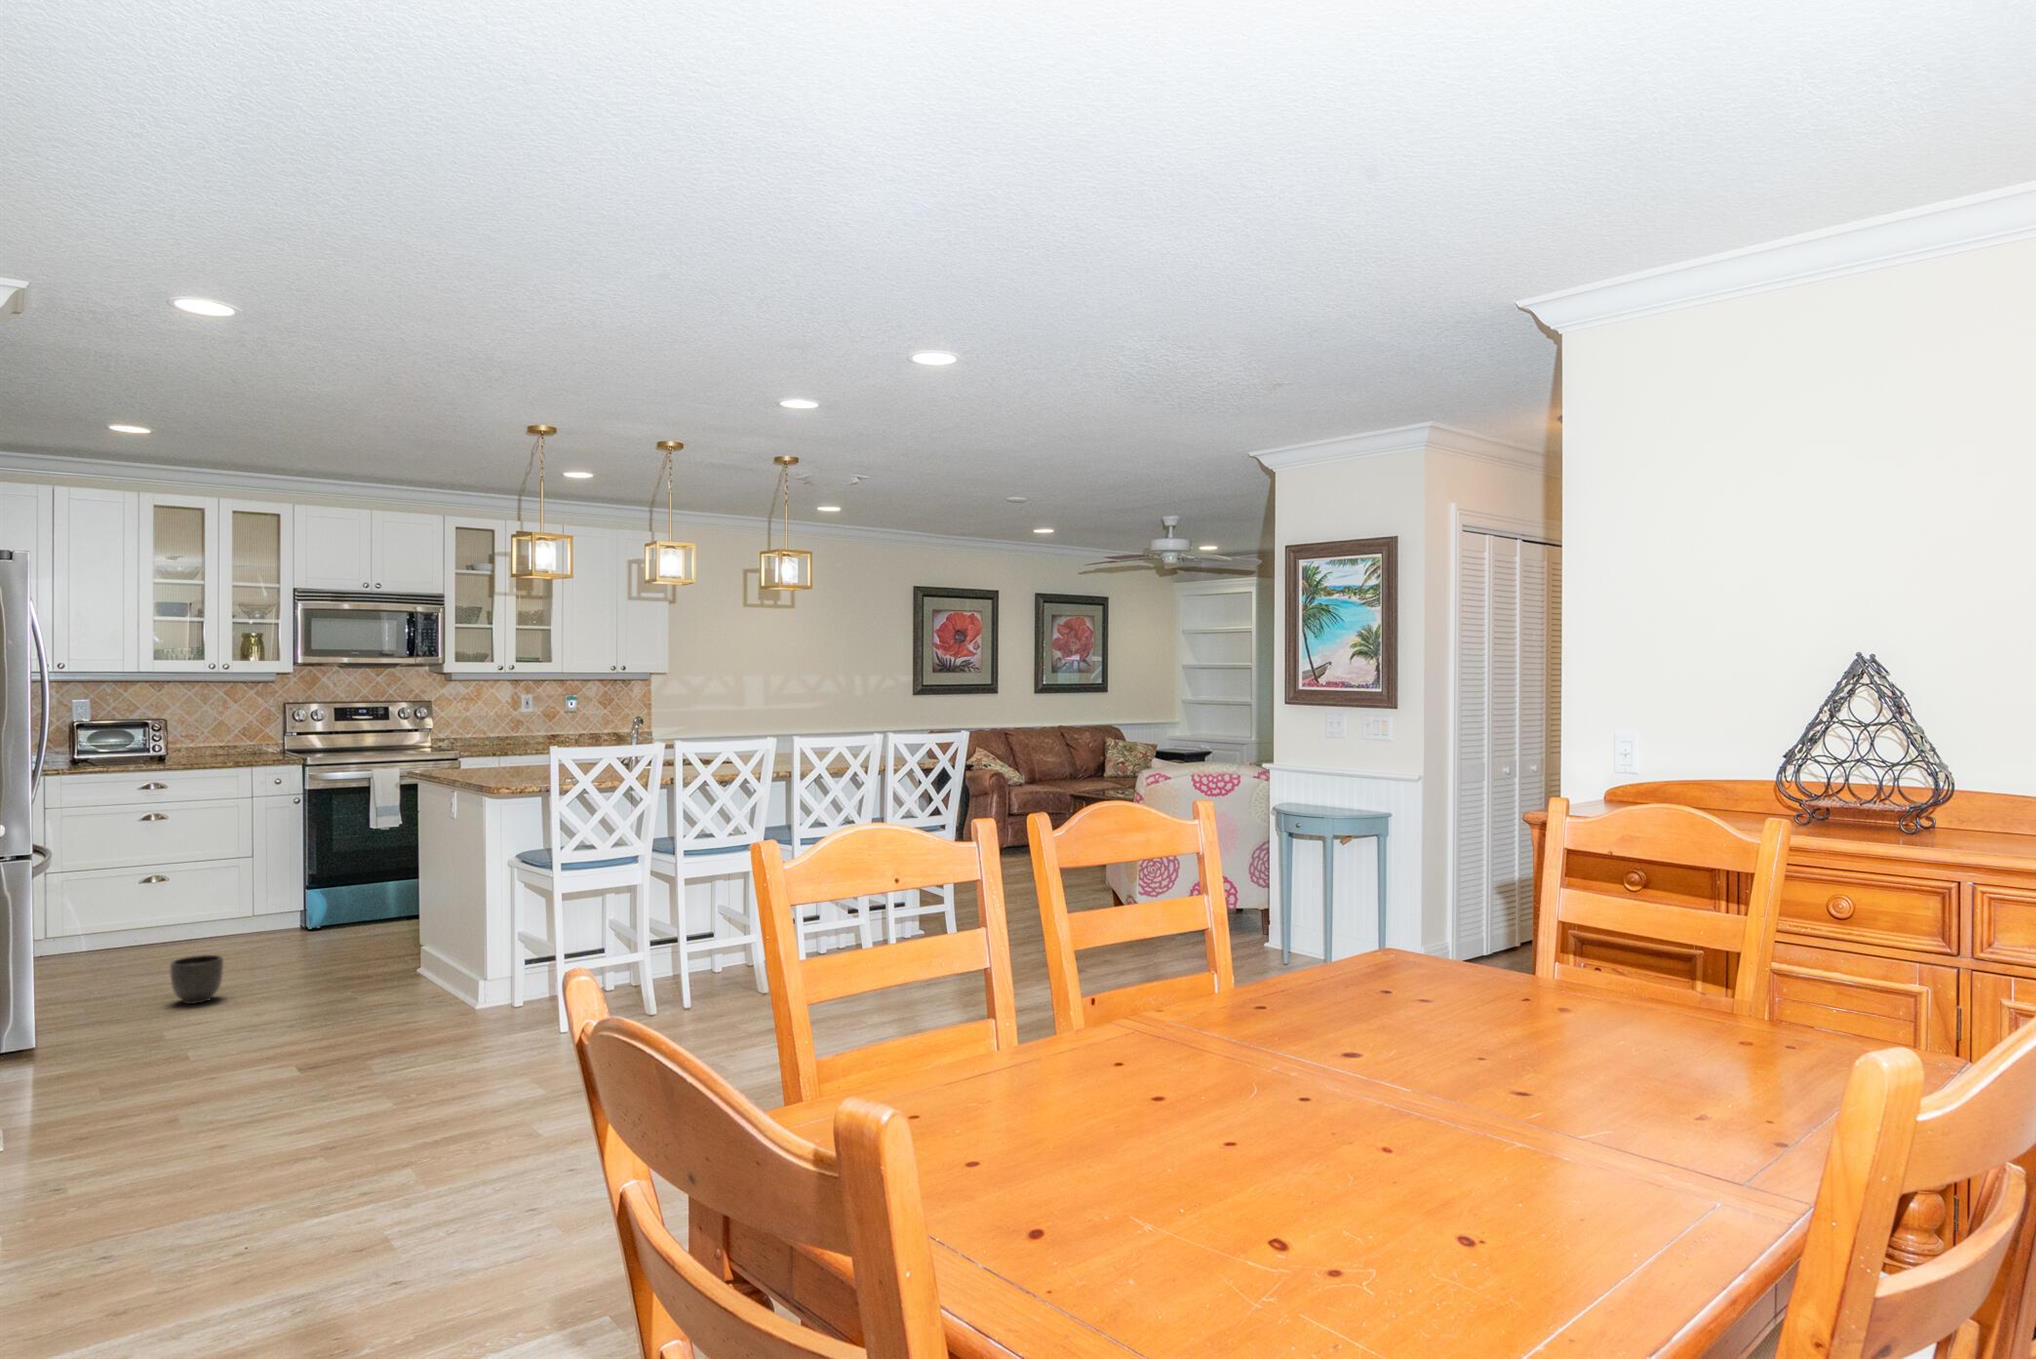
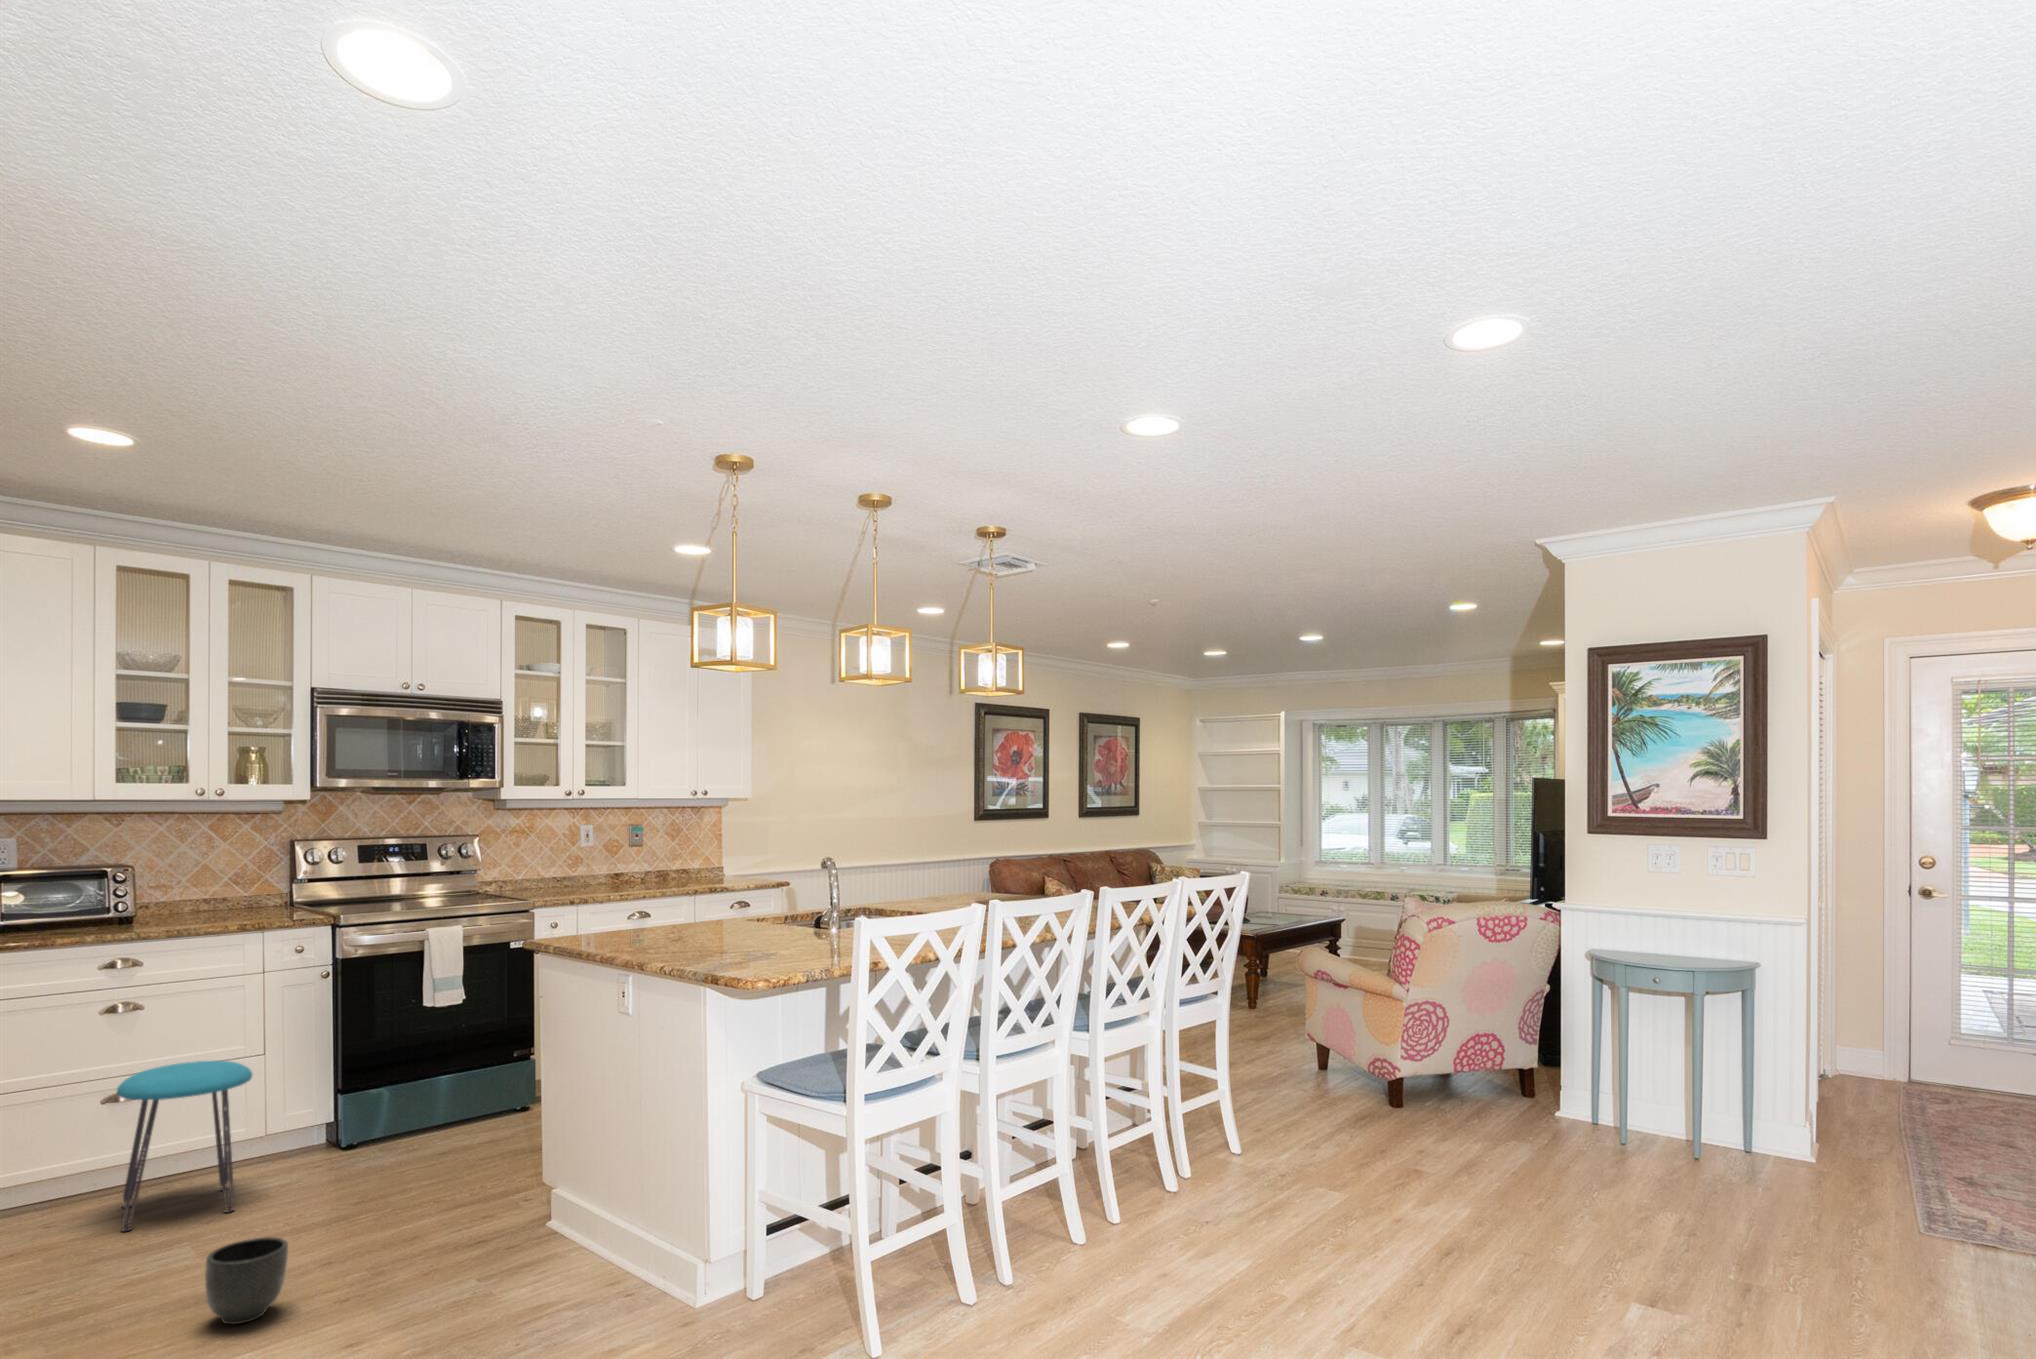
stool: none [150,854,242,960] -> present [117,1061,252,1231]

